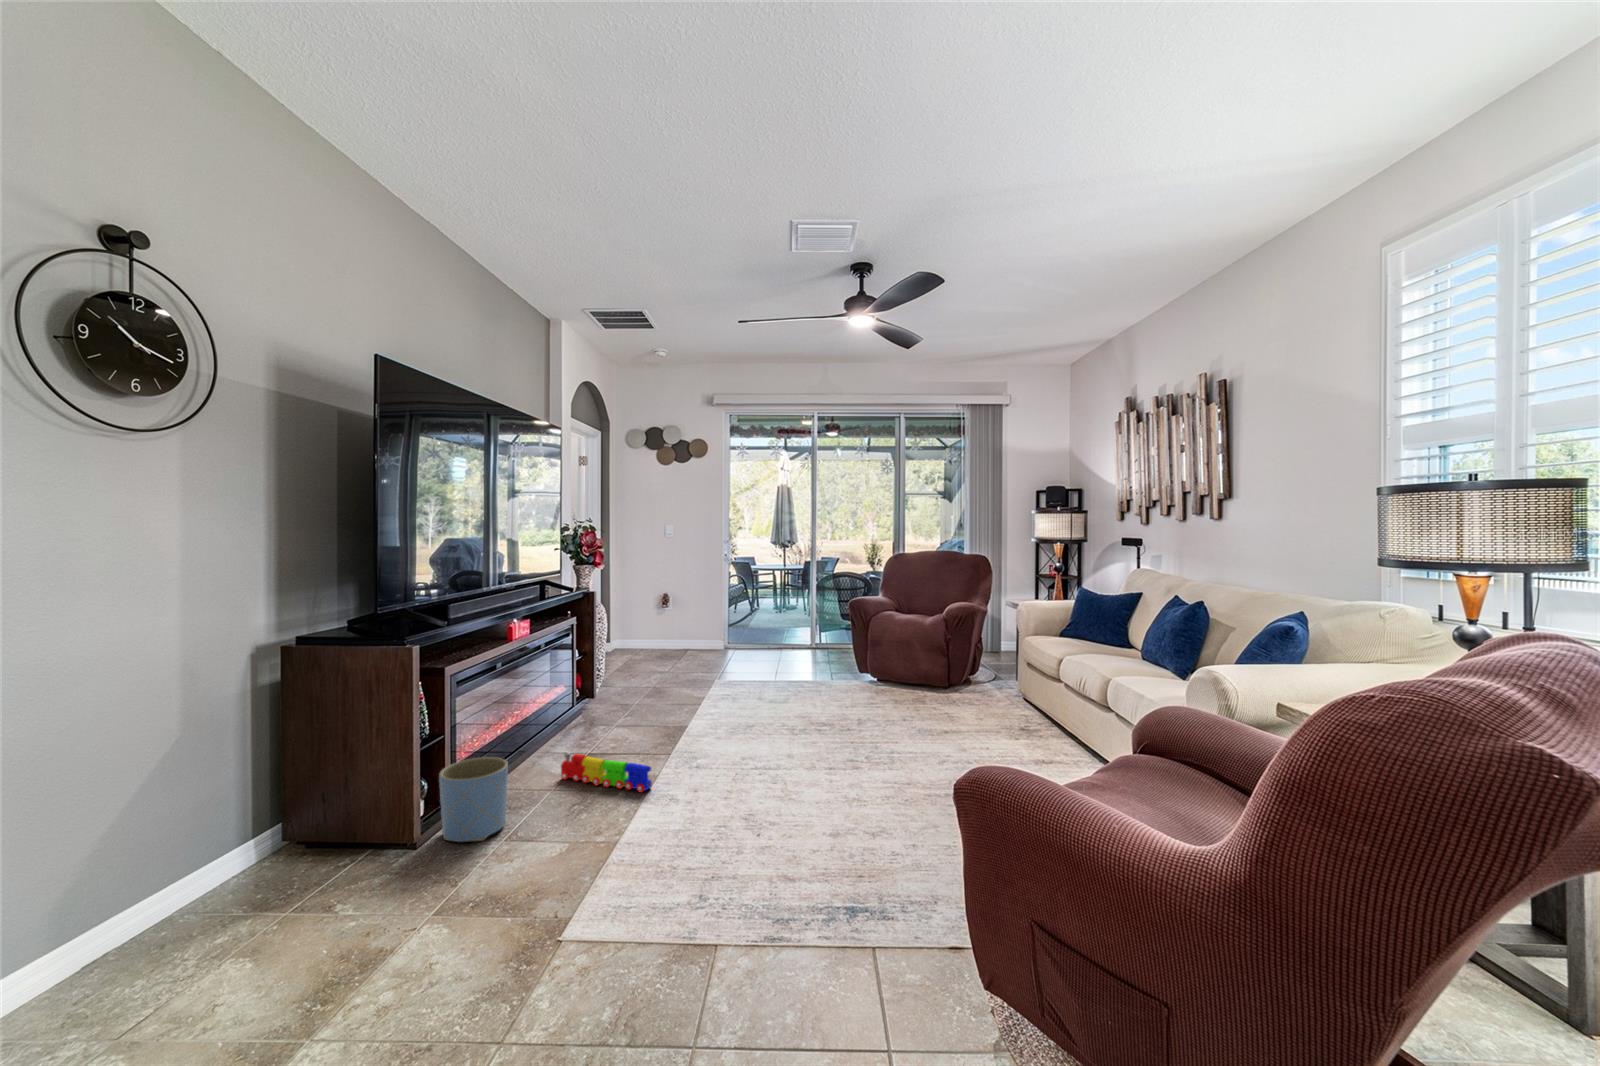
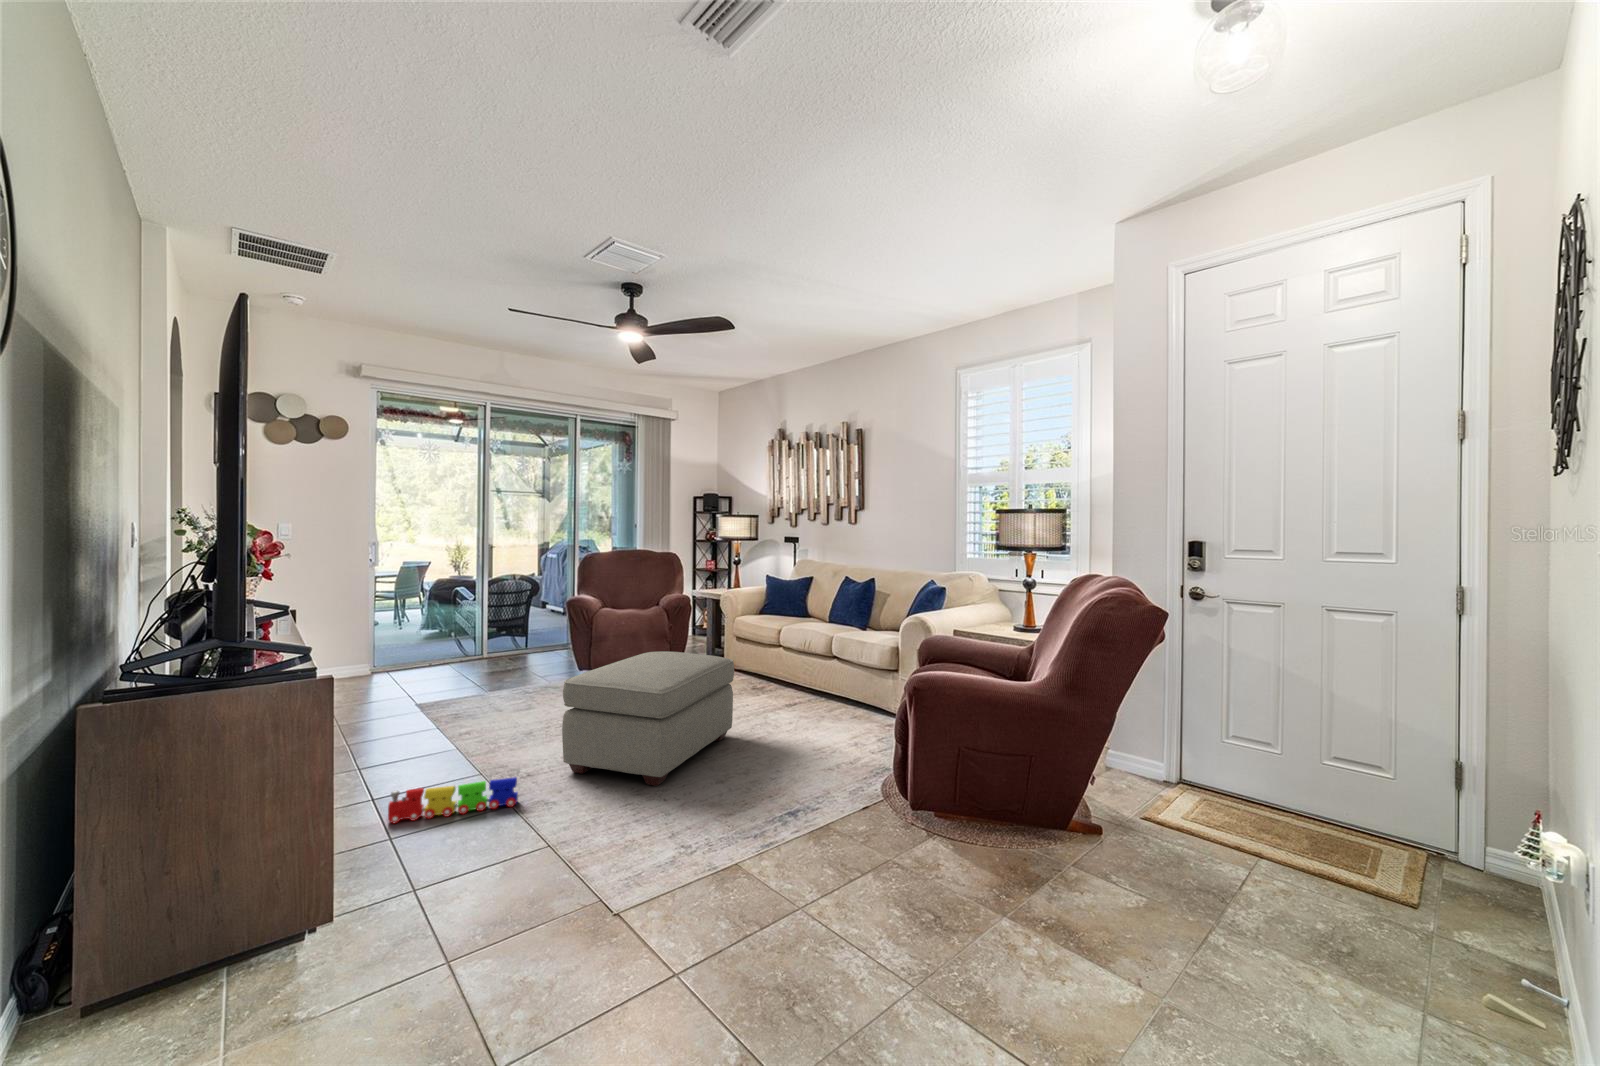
ottoman: none [714,665,912,813] -> present [562,652,734,786]
planter: present [439,757,508,842] -> none [318,803,409,915]

